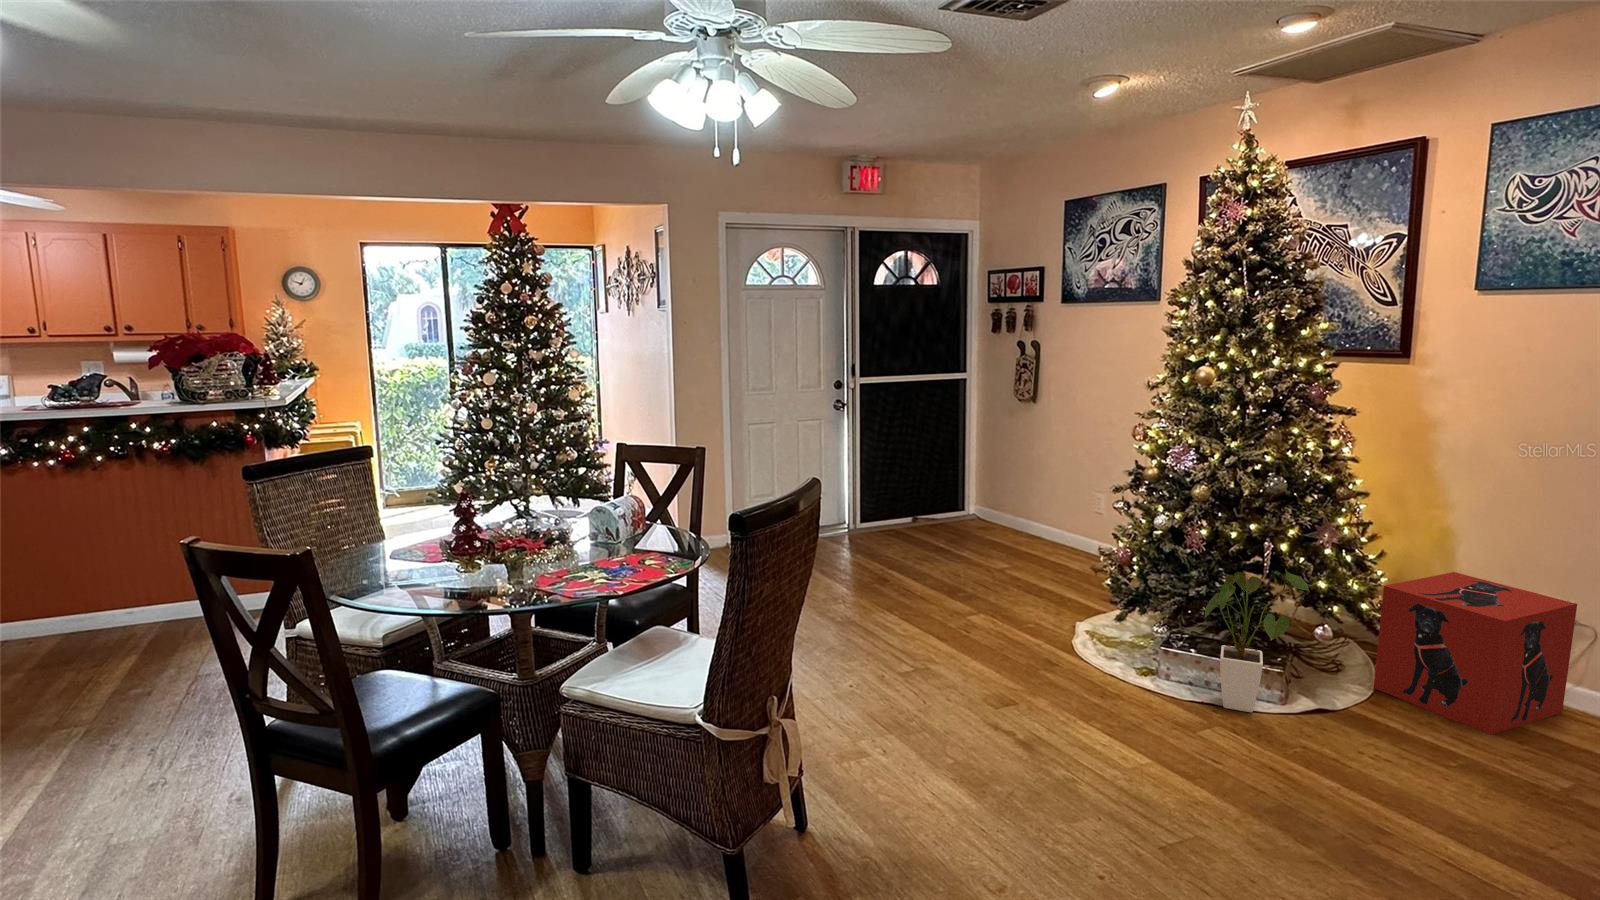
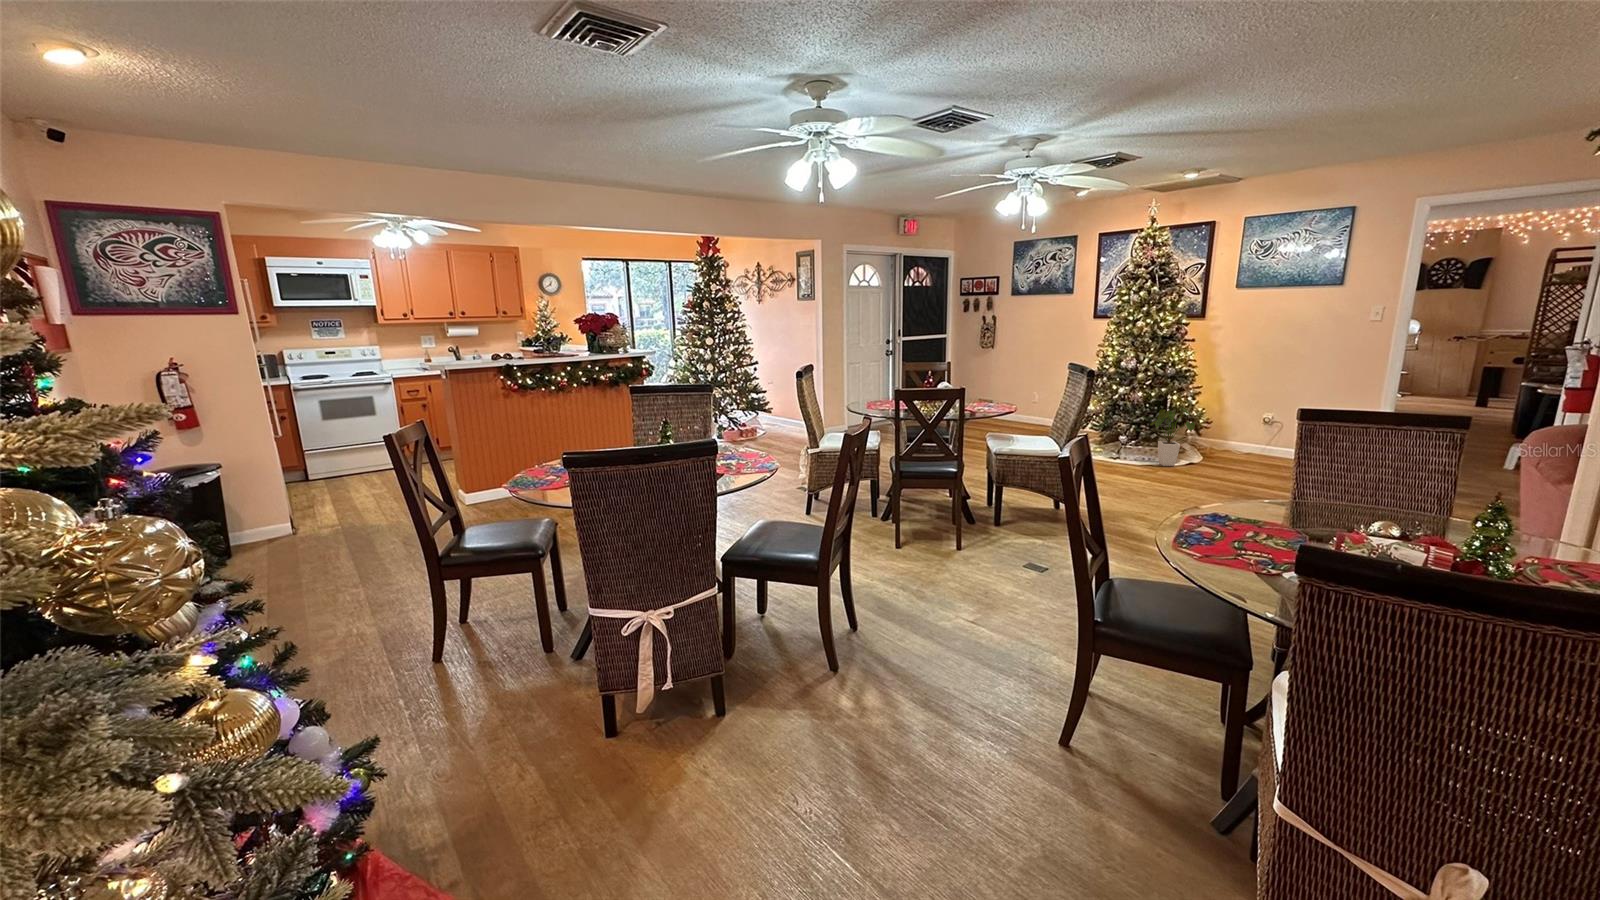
storage box: present [1374,572,1577,735] -> none [1205,406,1278,464]

